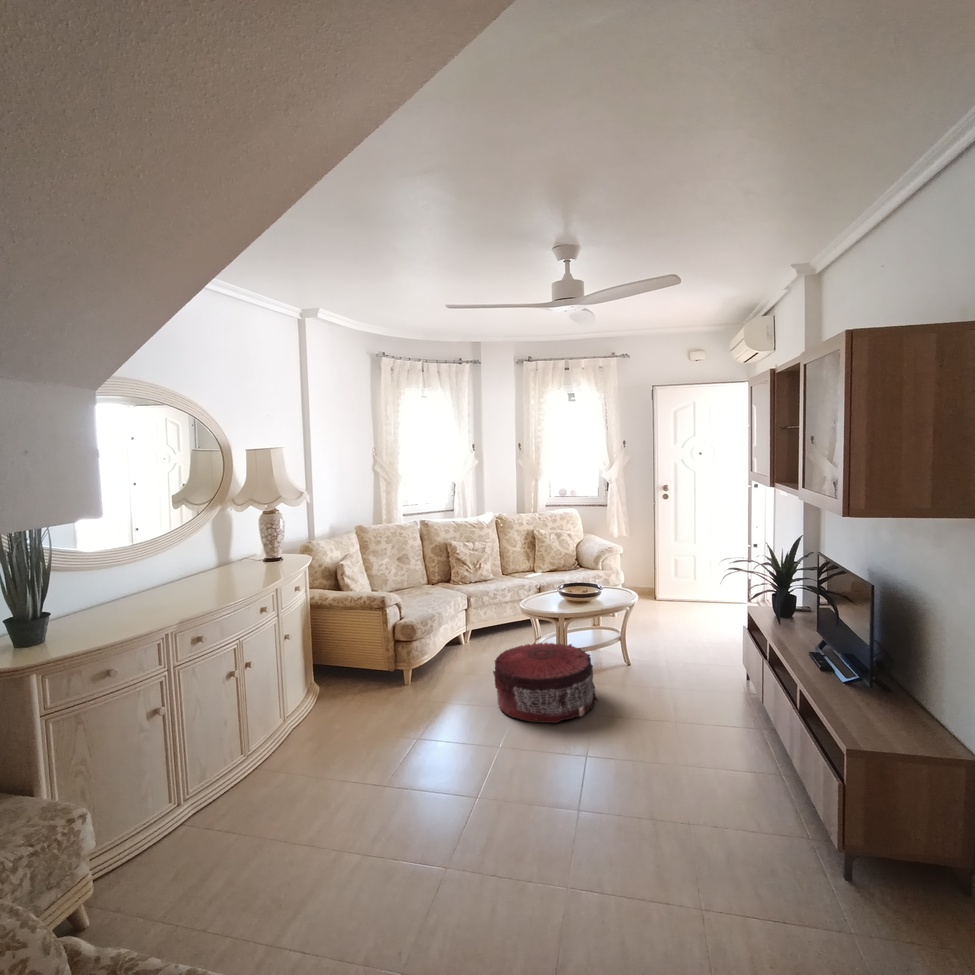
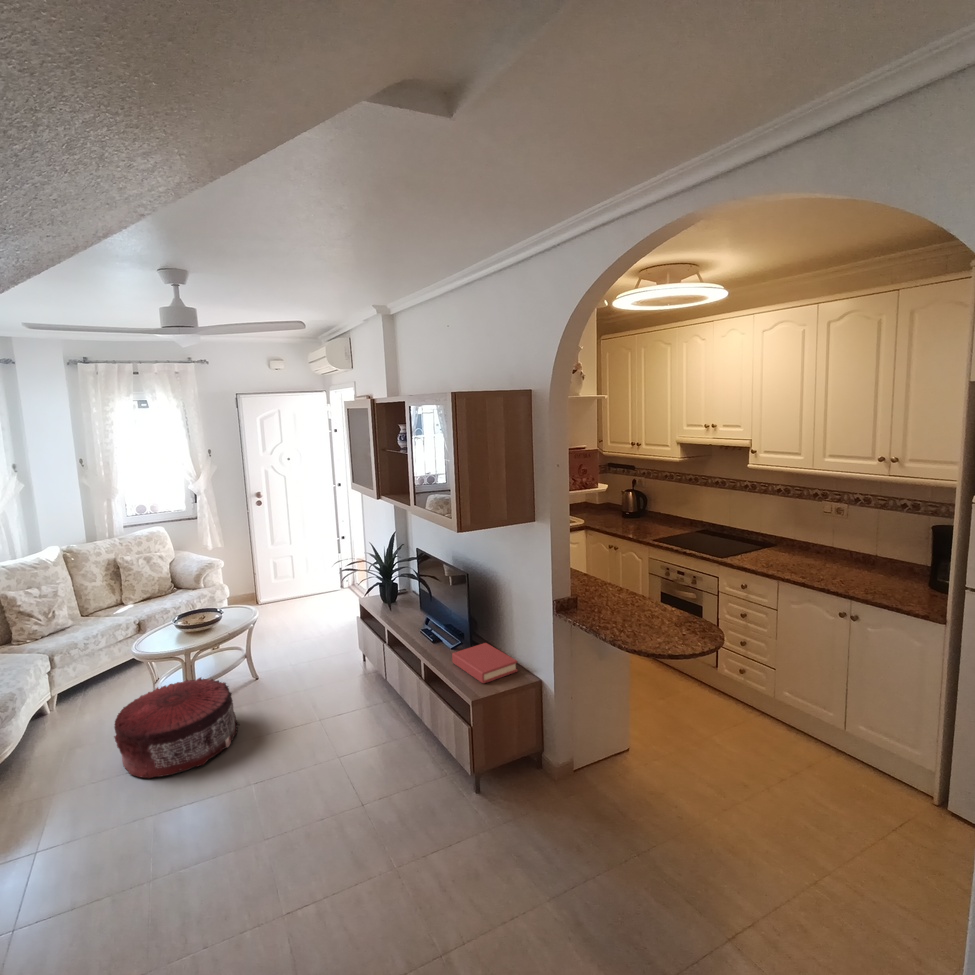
hardback book: none [838,683,940,735] -> present [452,643,518,683]

